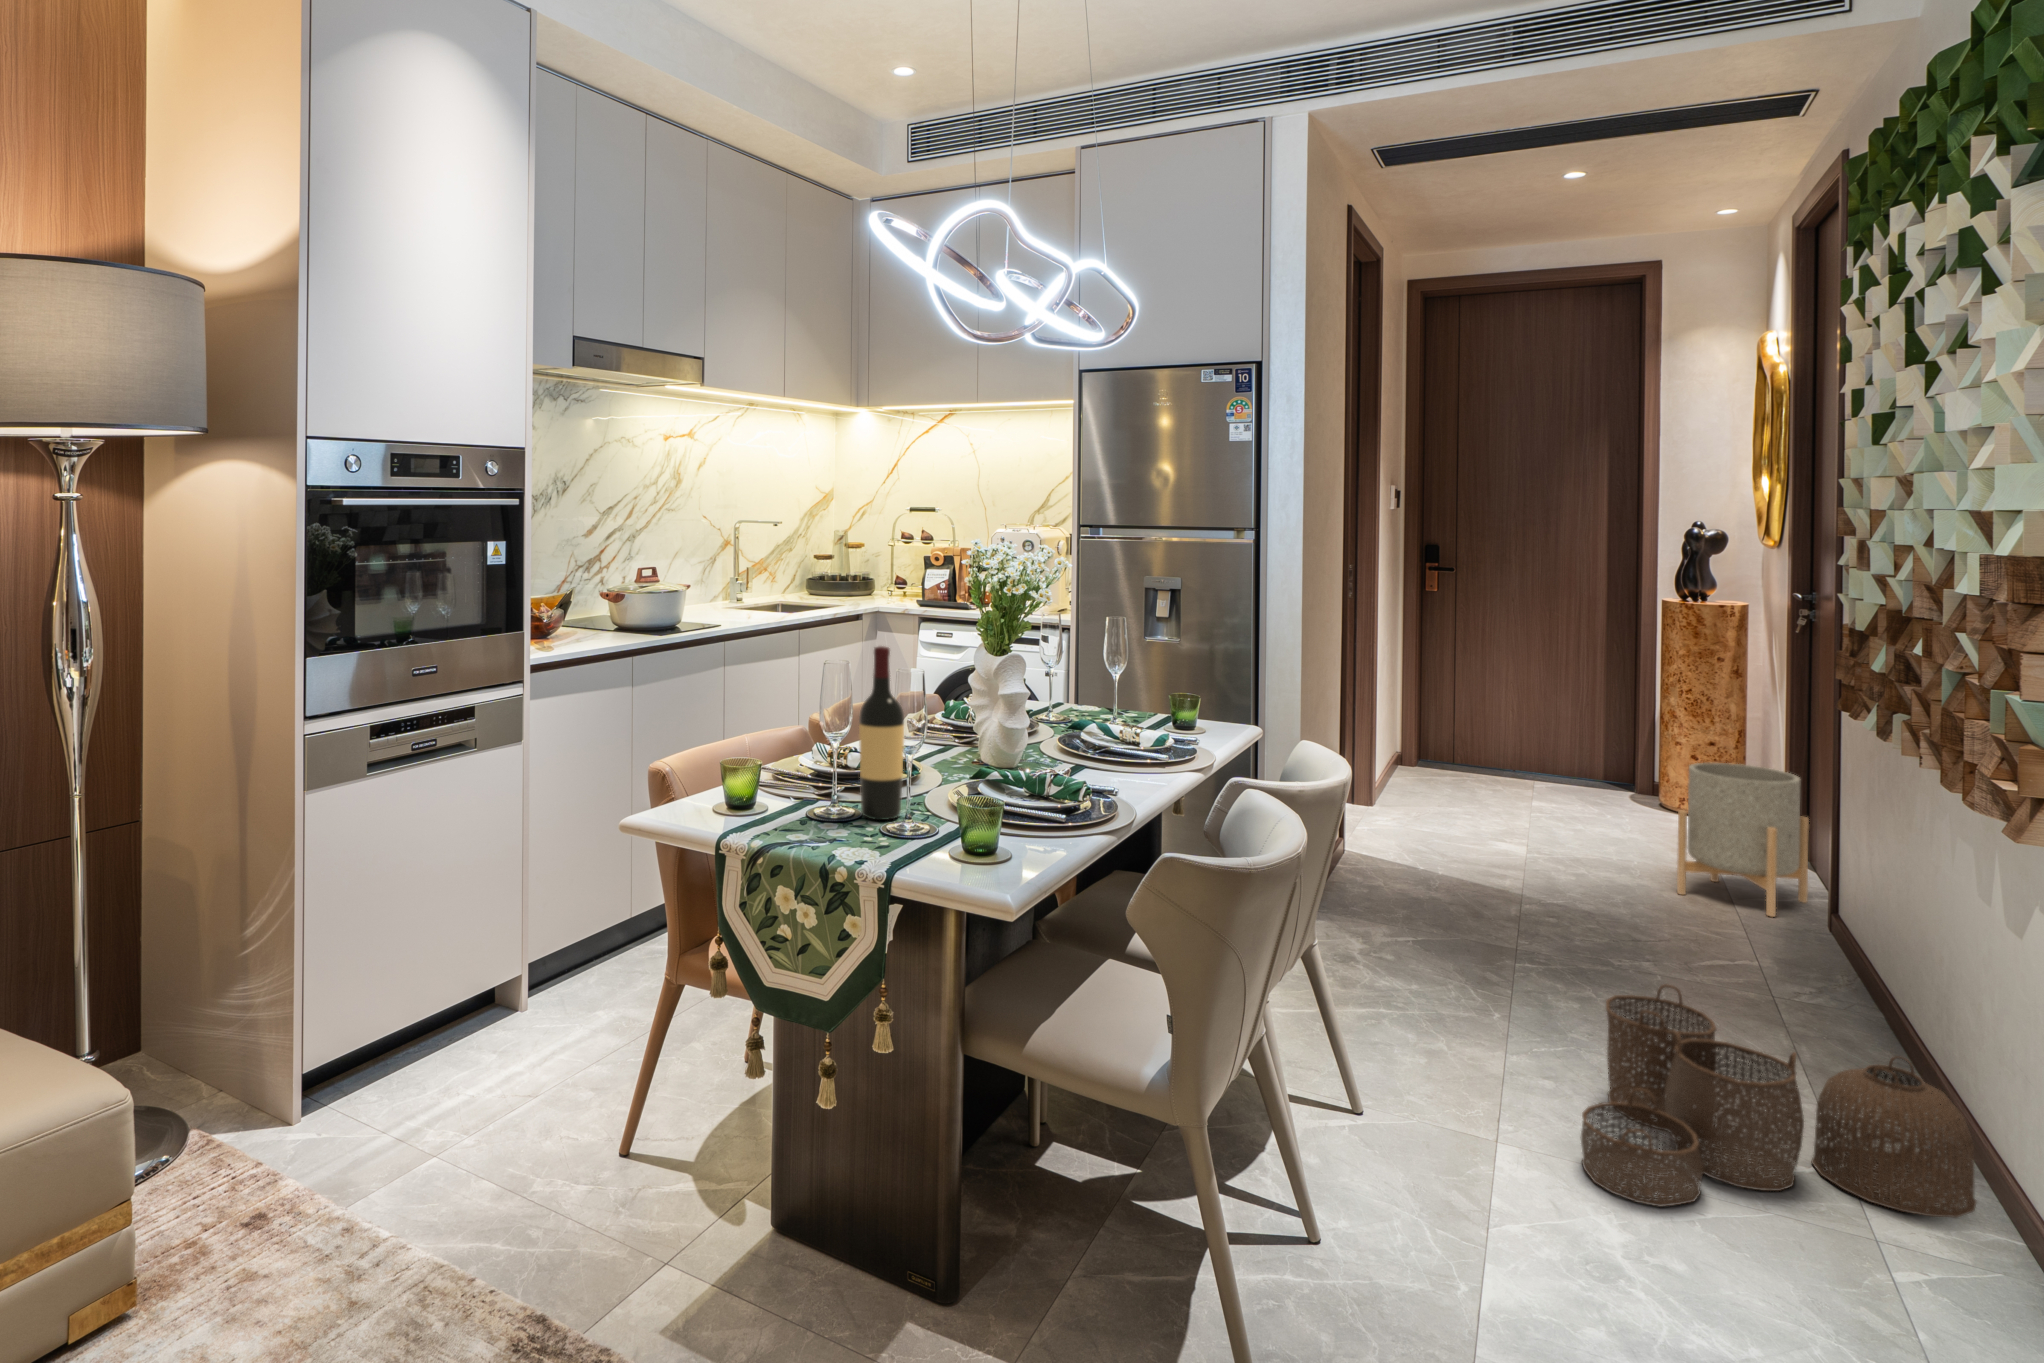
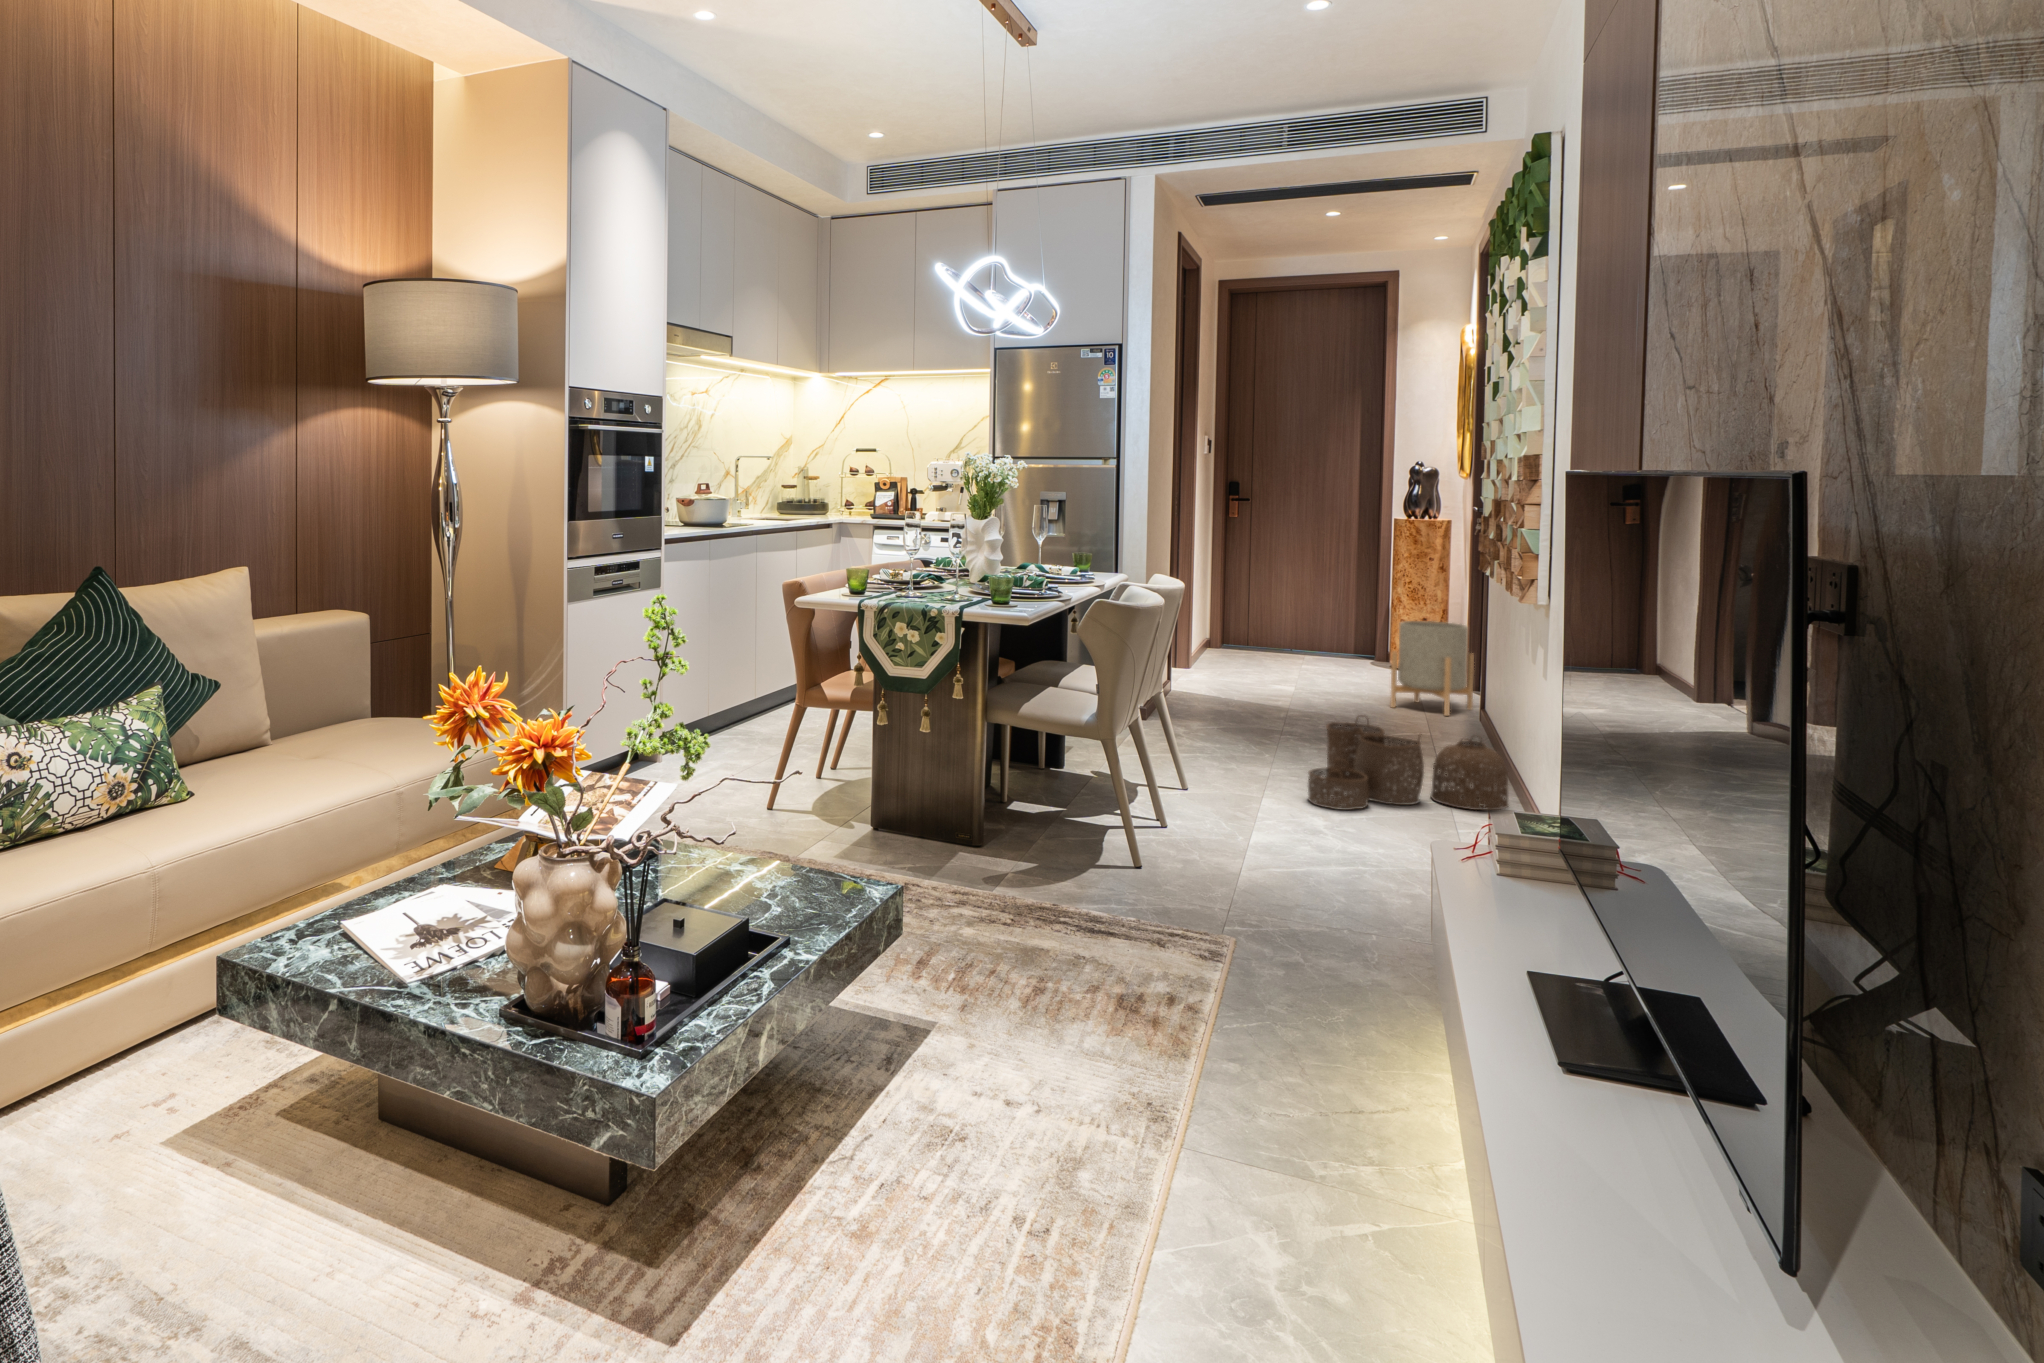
wine bottle: present [859,646,904,820] -> none [927,504,951,597]

